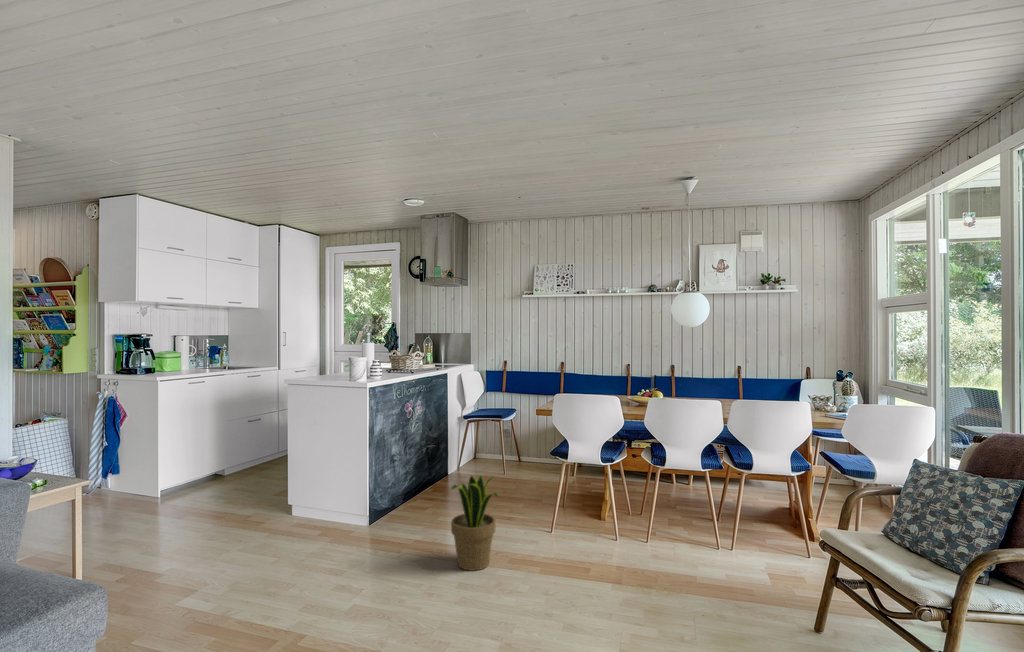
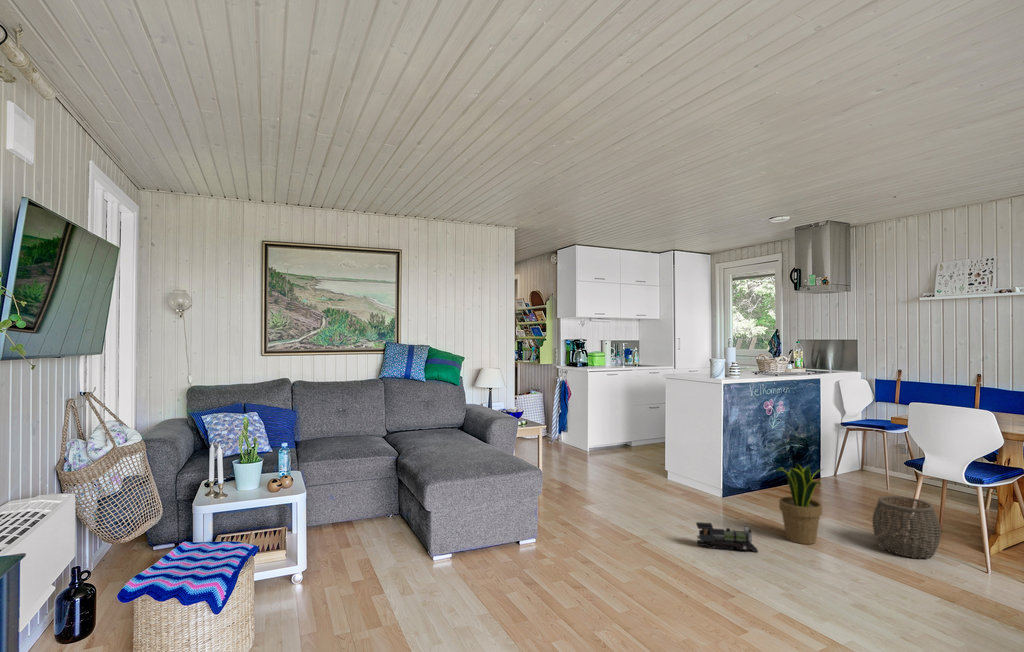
woven basket: none [533,489,590,553] -> present [872,496,941,558]
toy train: none [366,566,444,622] -> present [696,522,758,552]

